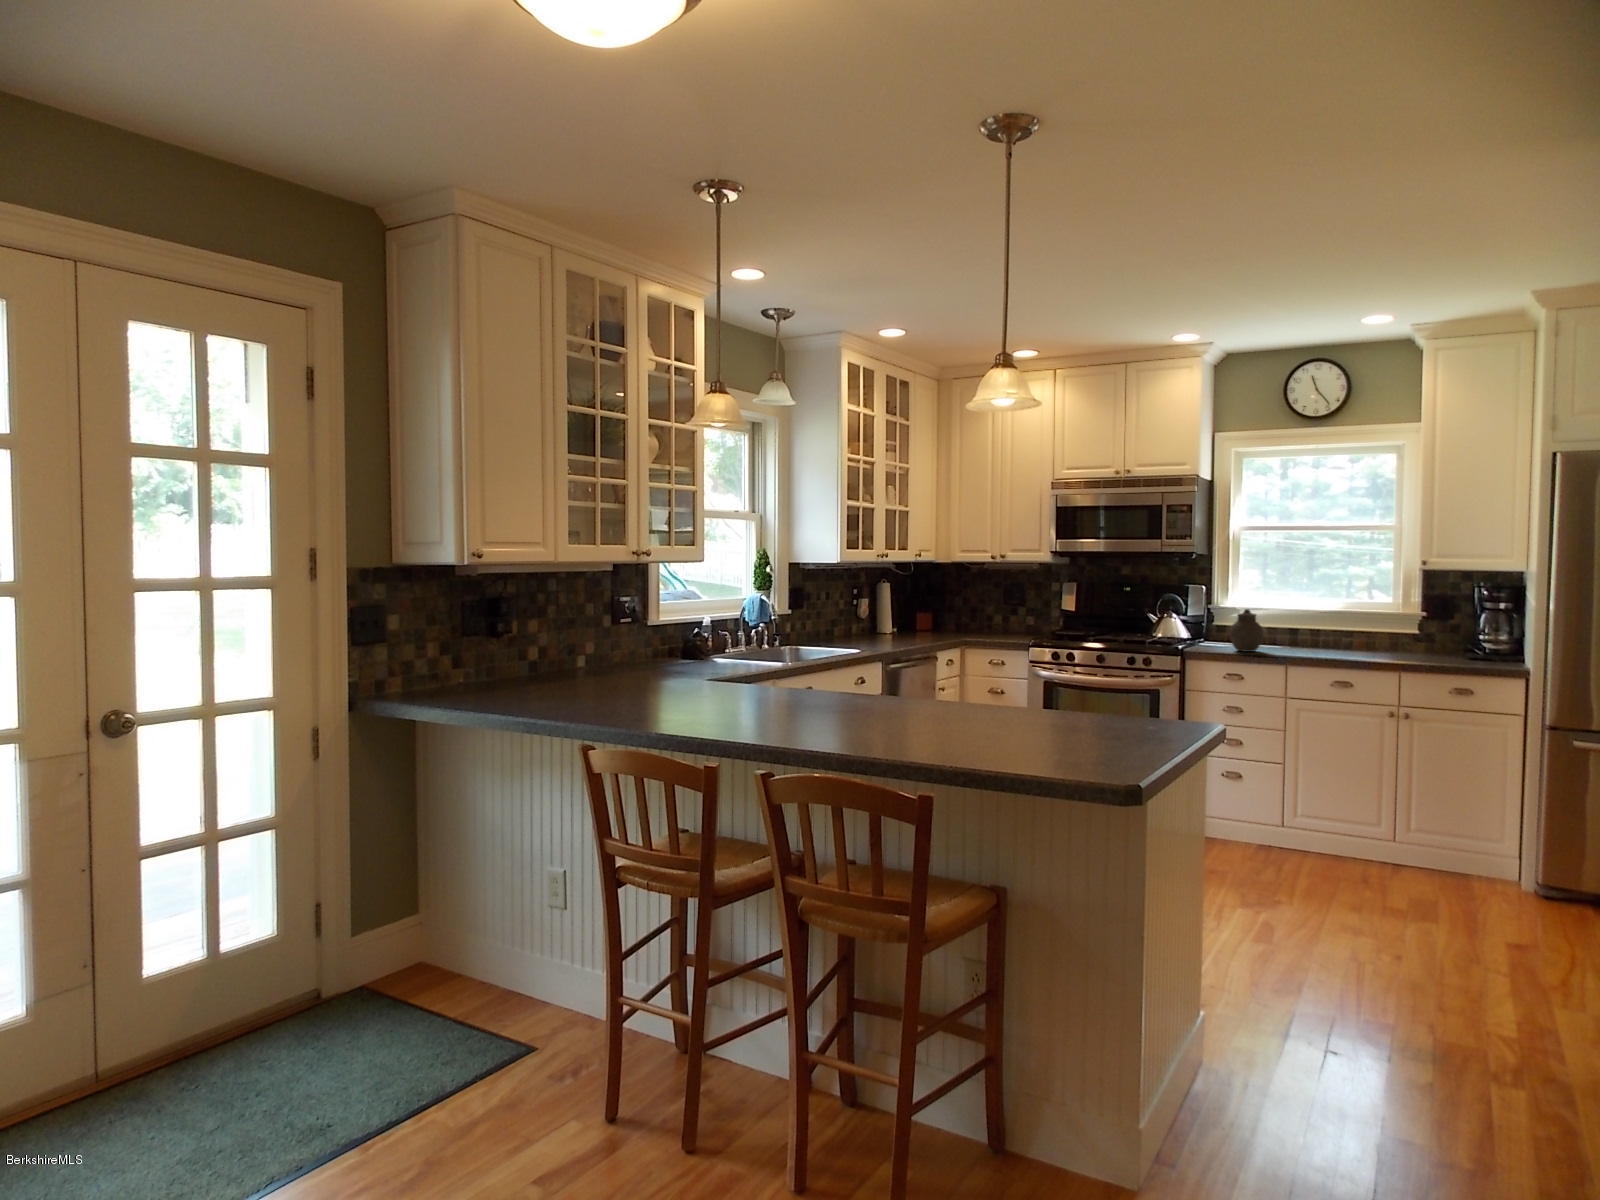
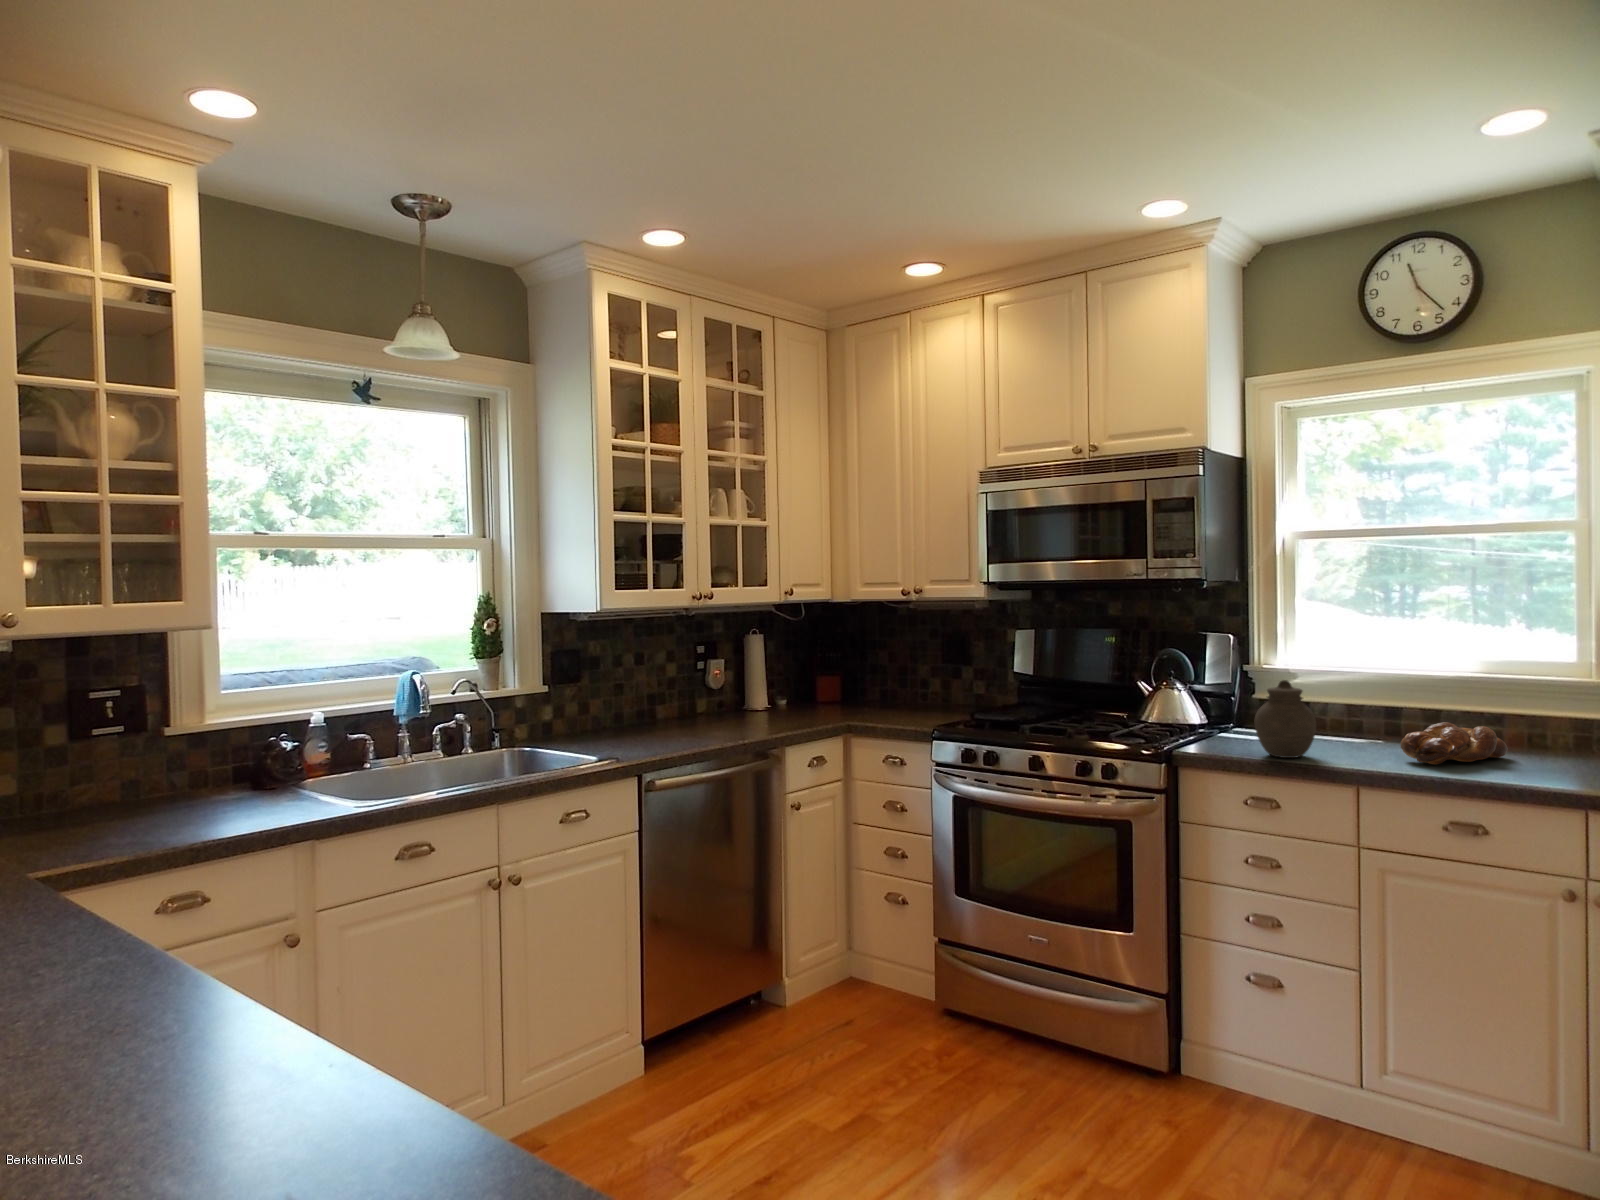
bread loaf: none [1307,632,1360,653] -> present [1401,722,1508,764]

